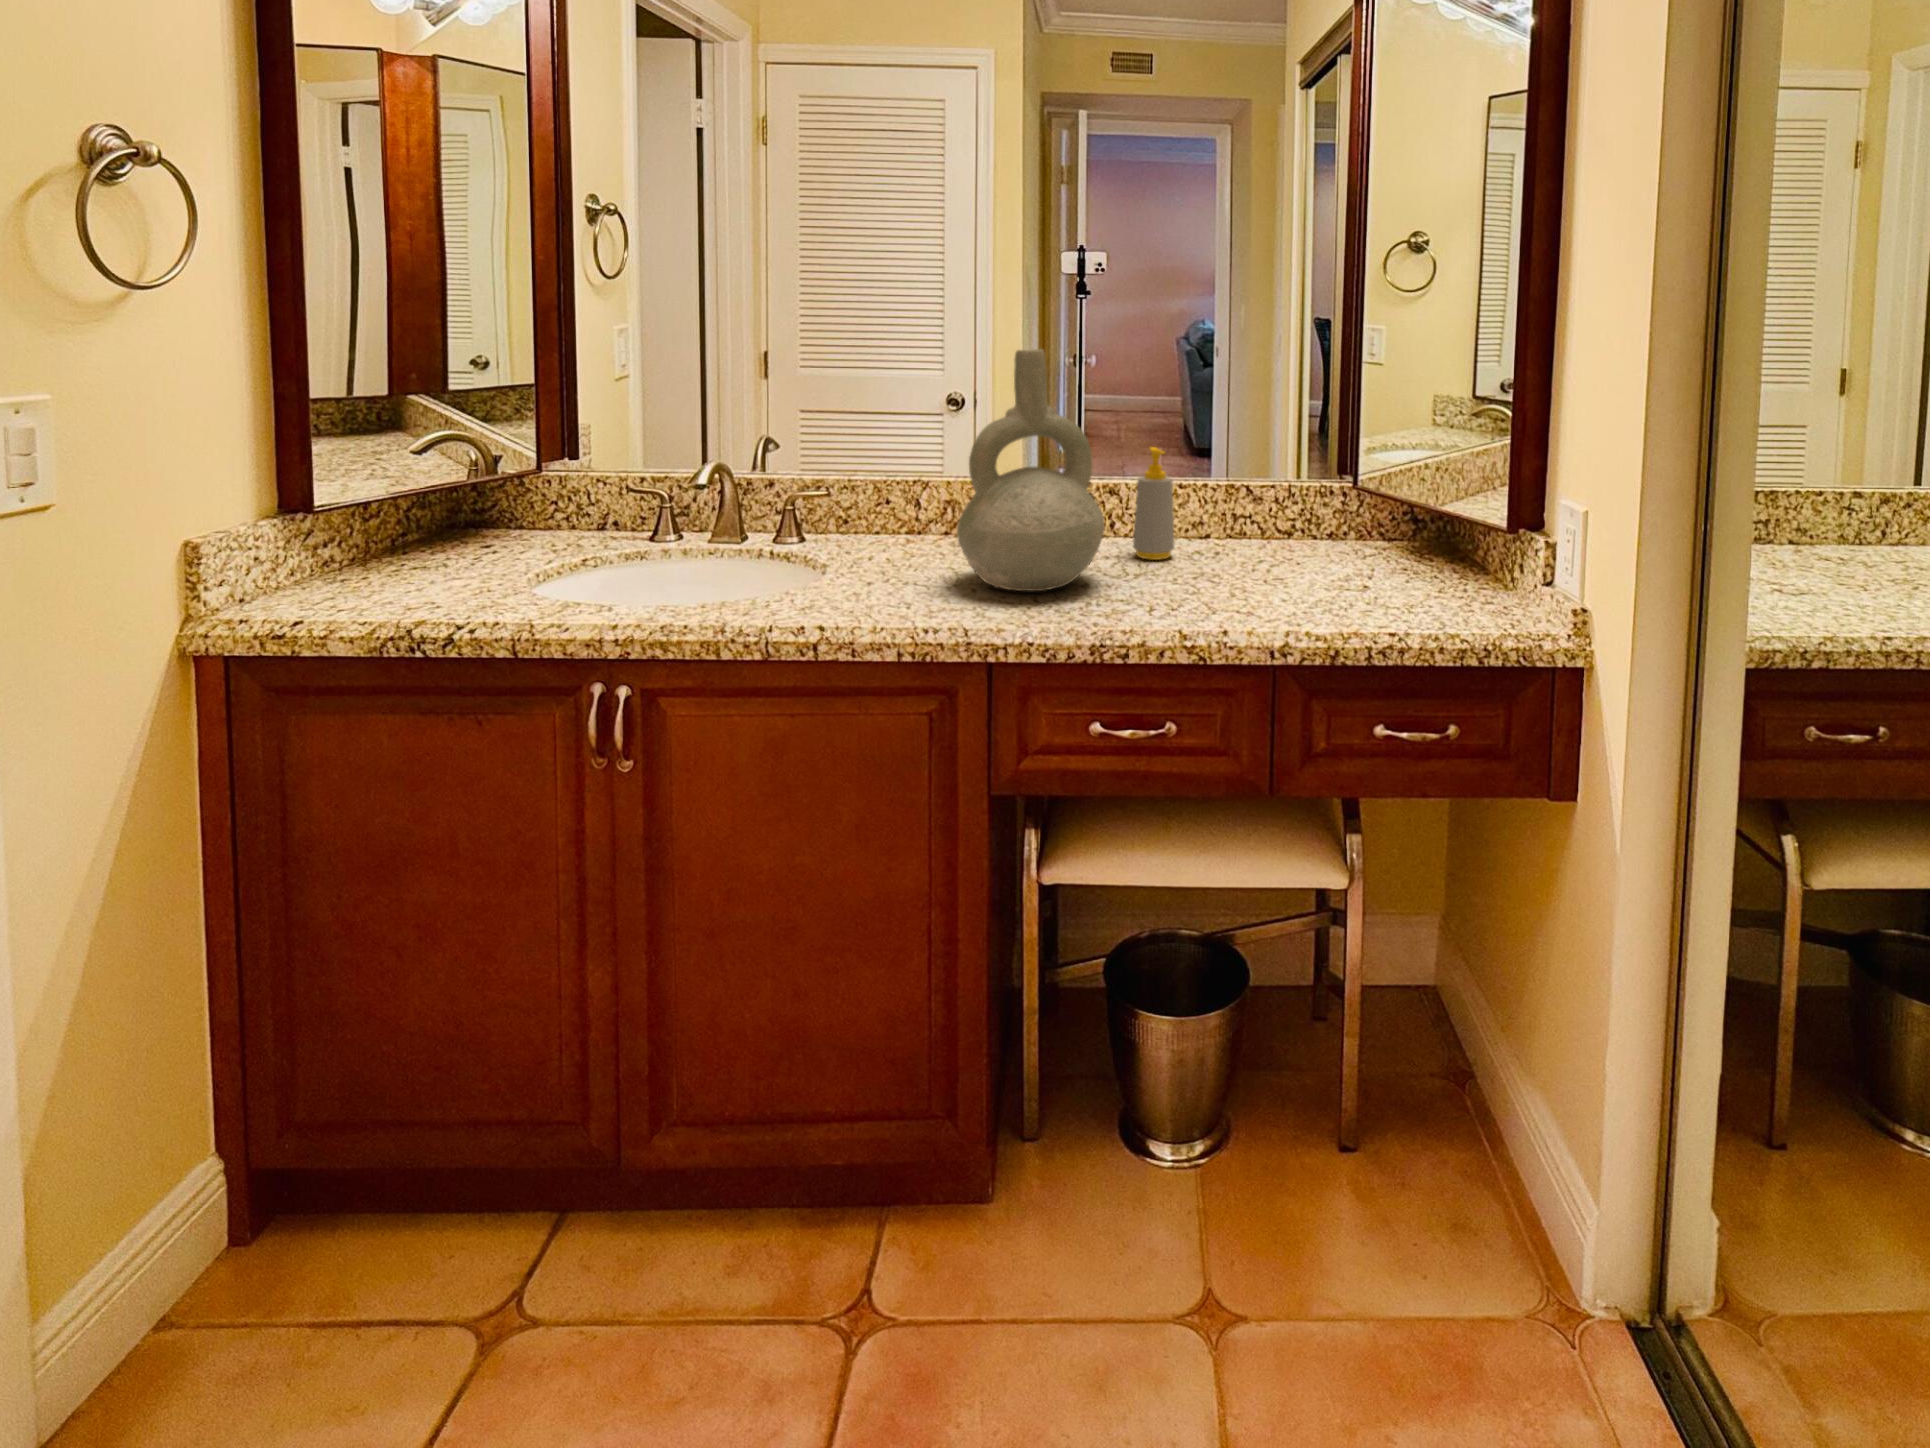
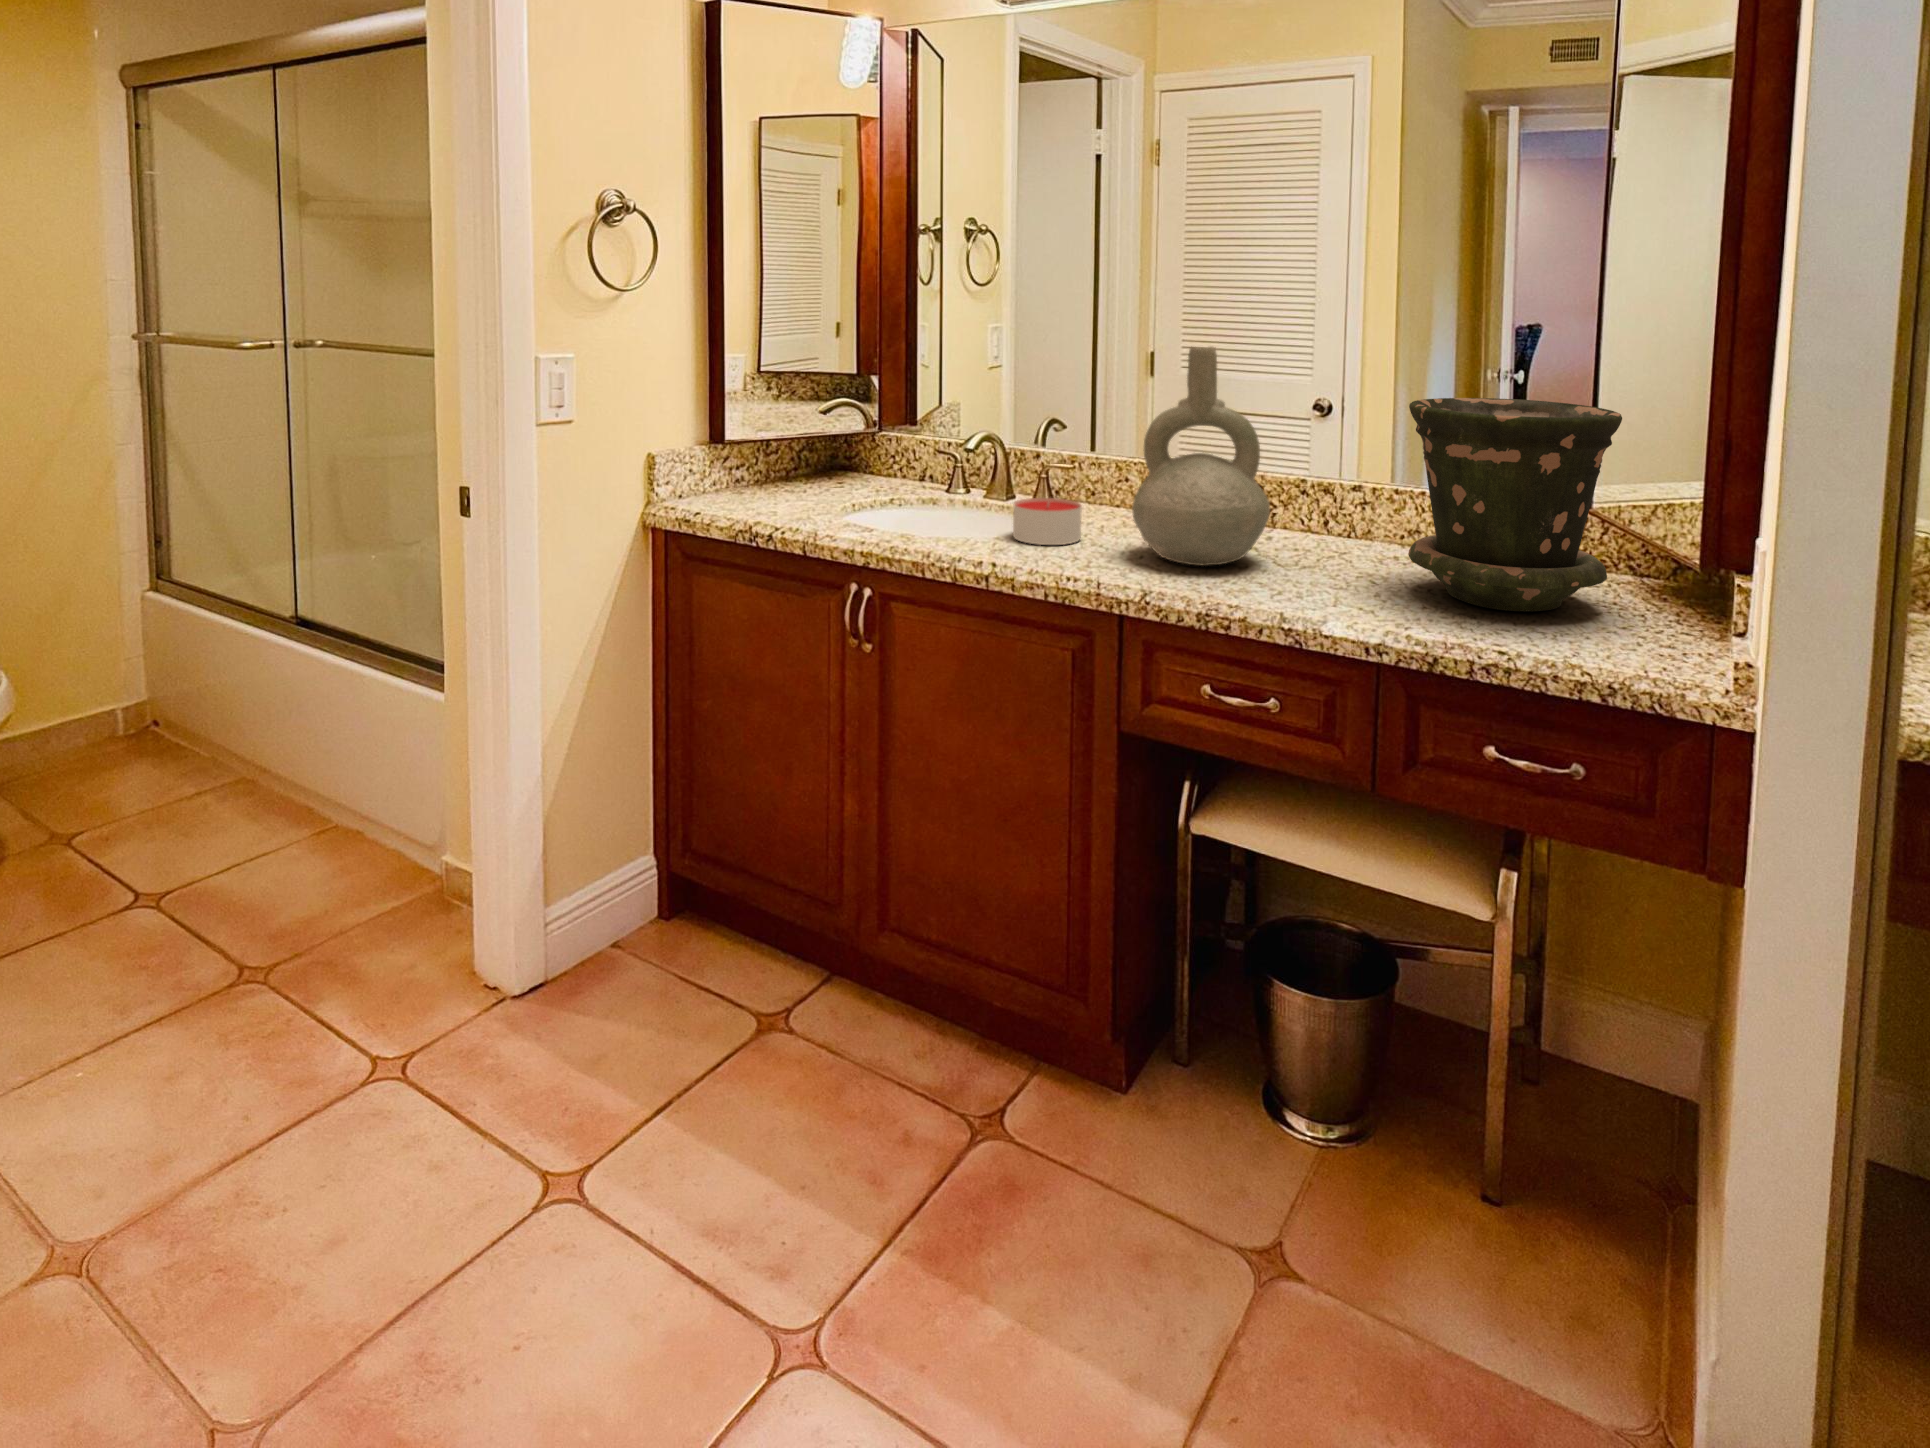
flower pot: none [1243,391,1426,592] -> present [1408,398,1622,612]
soap bottle: present [1133,447,1174,560] -> none [1327,448,1370,558]
candle: none [798,534,882,593] -> present [1013,498,1082,545]

